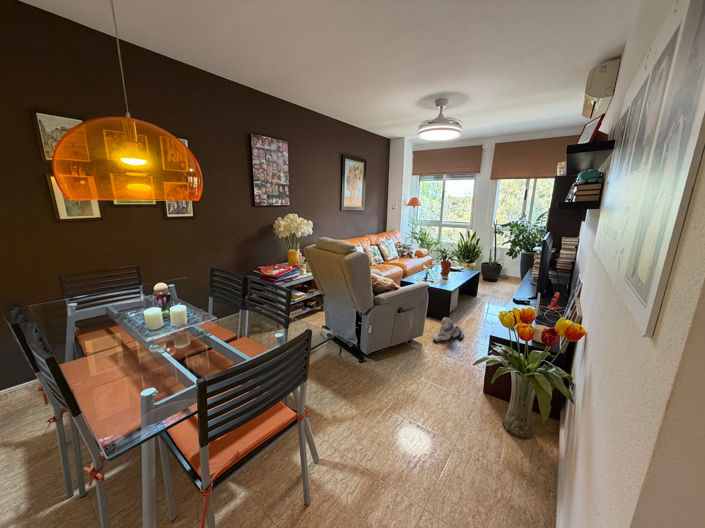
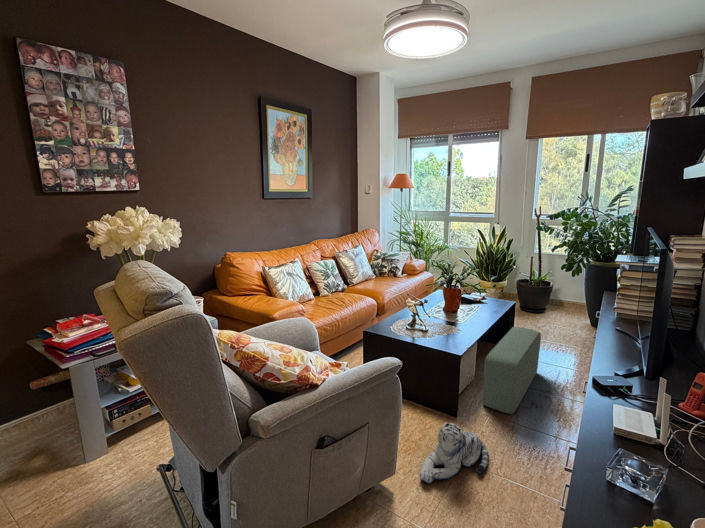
pouf: none [461,283,492,322] -> present [483,327,541,414]

